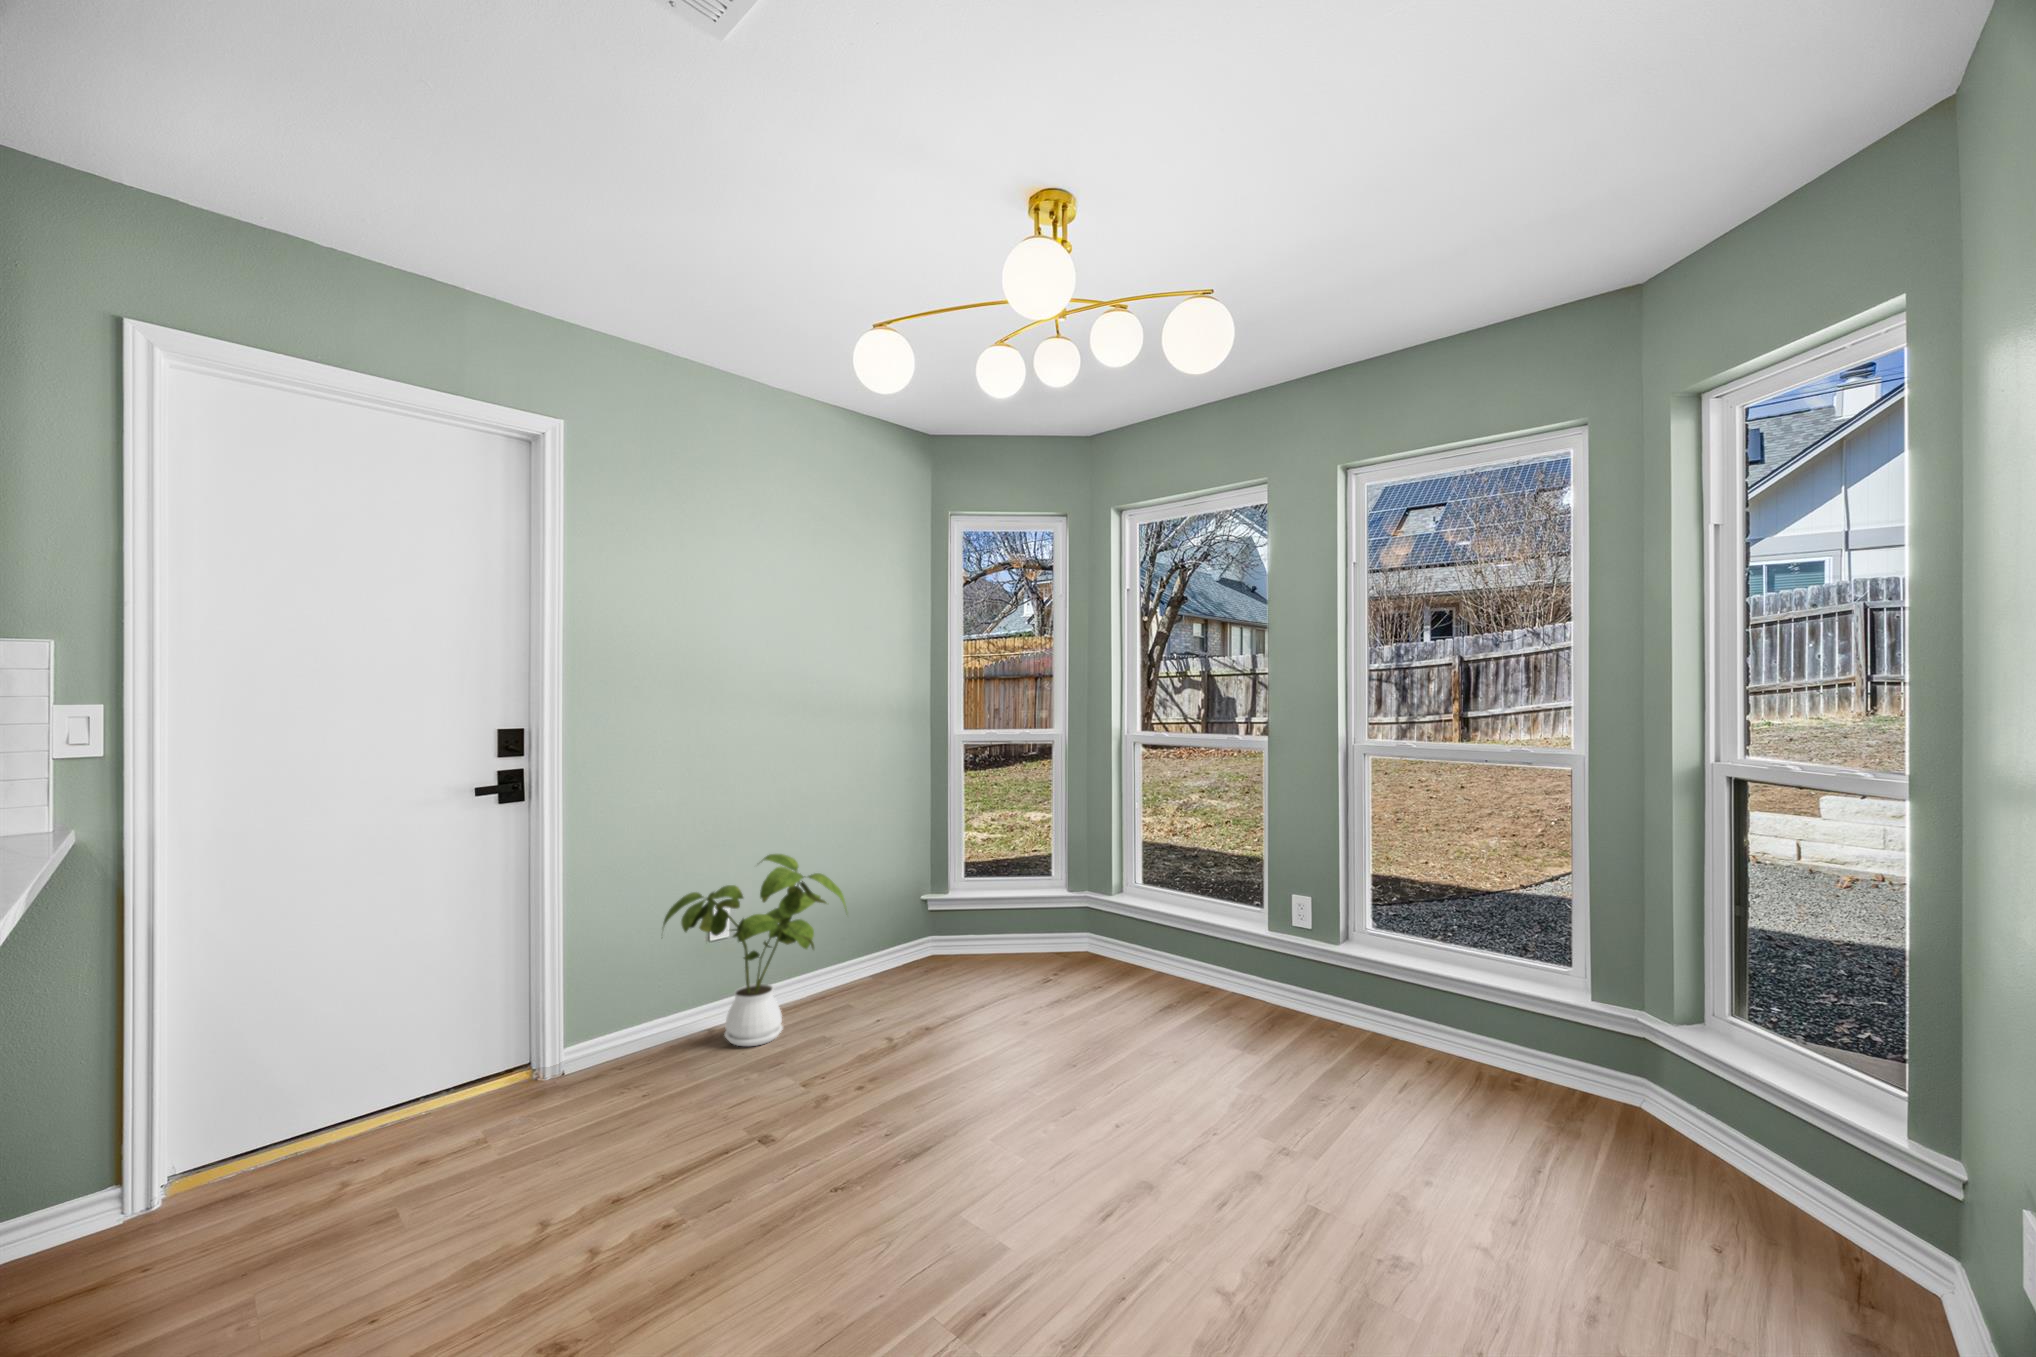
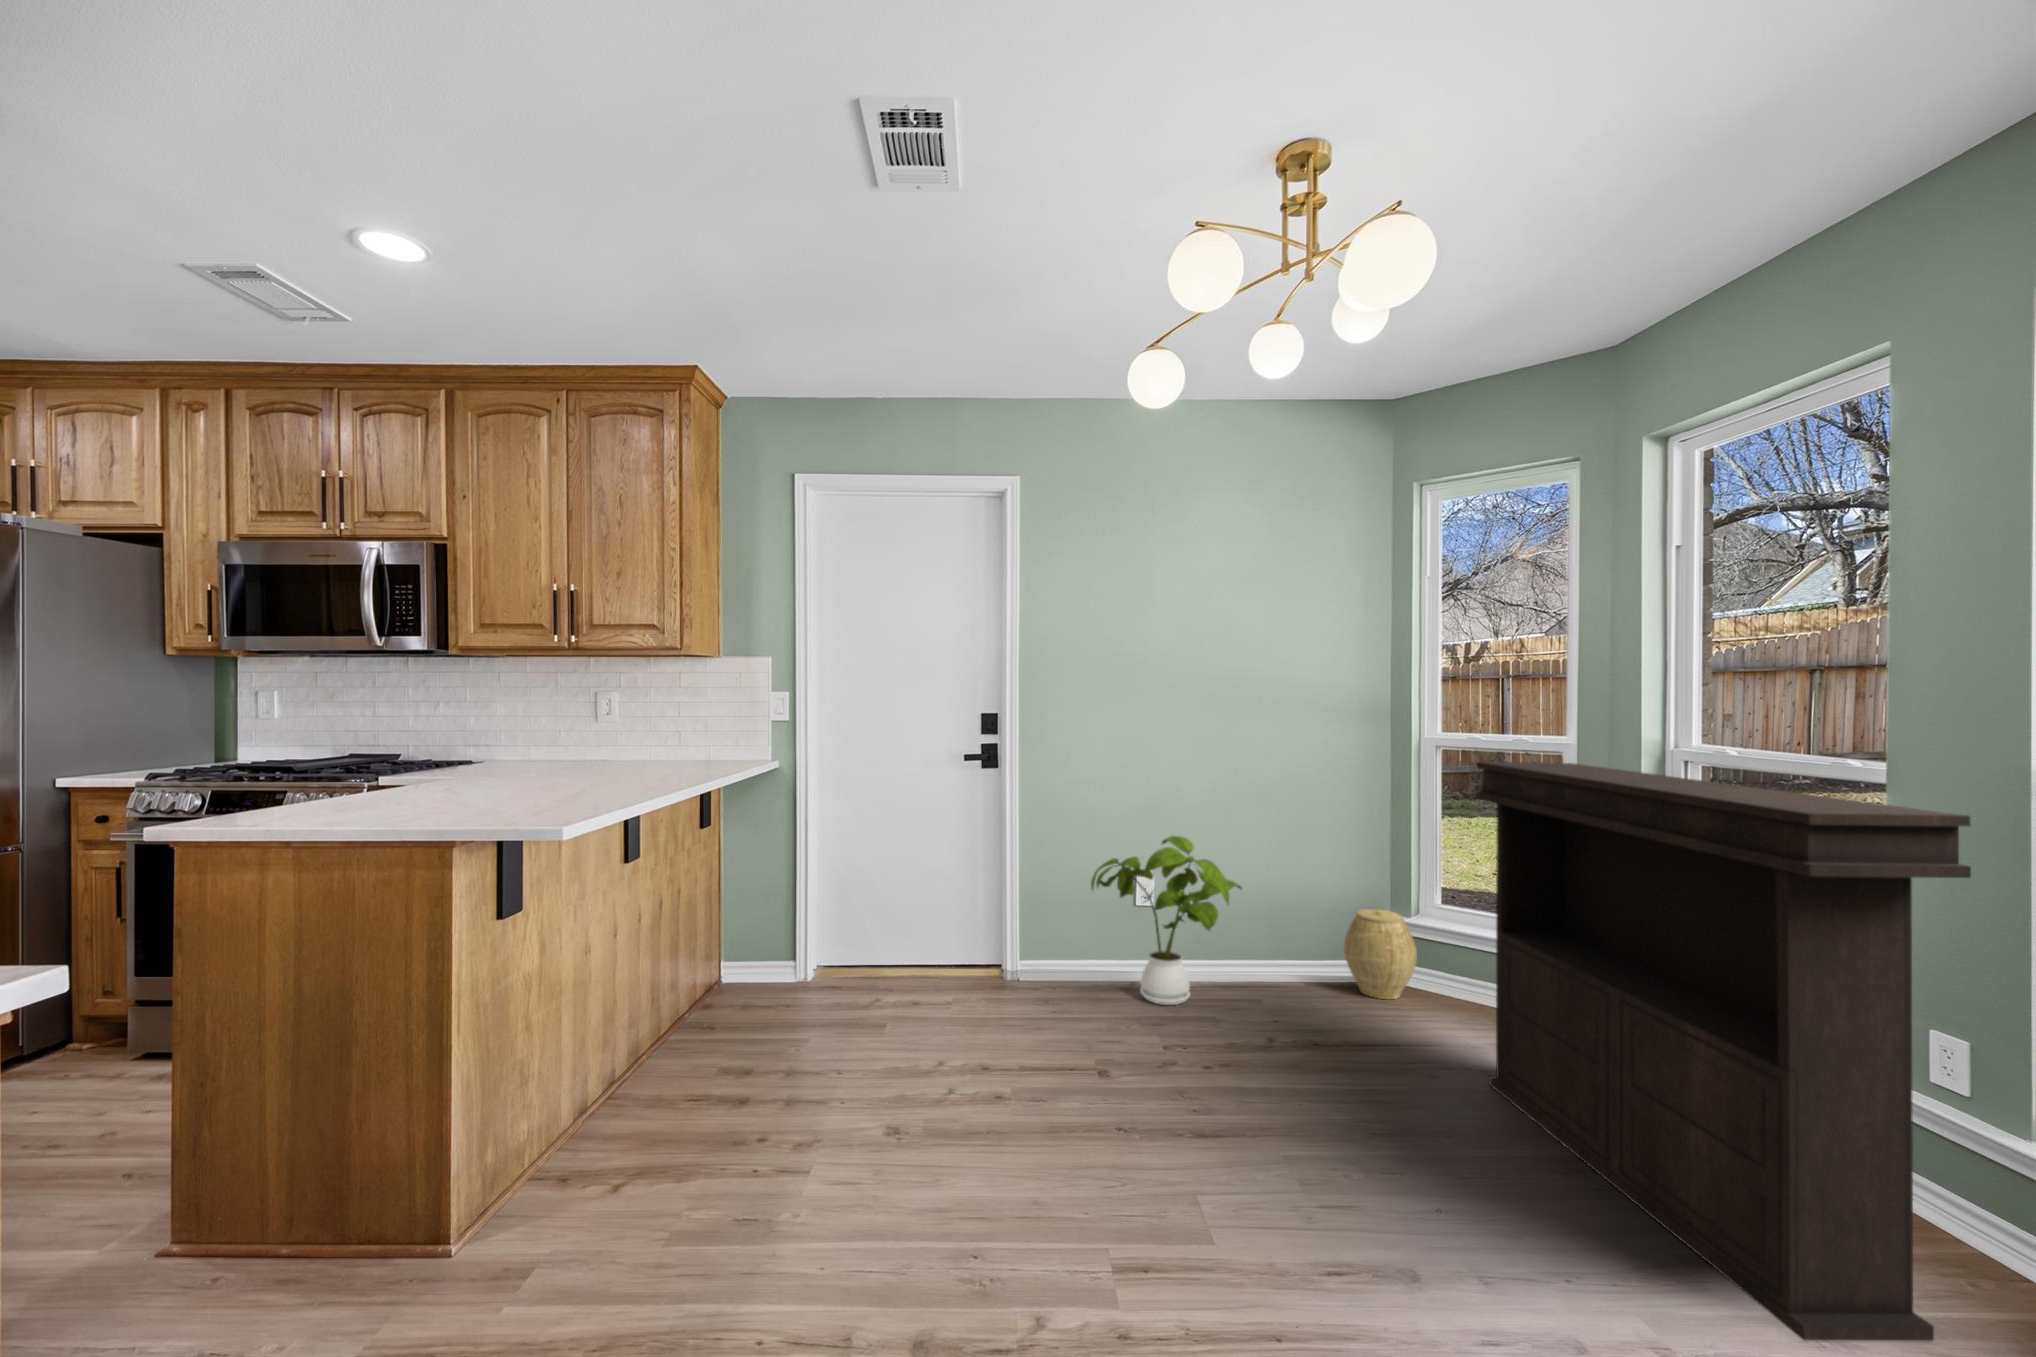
console table: none [1050,744,1361,1105] -> present [1476,762,1971,1341]
woven basket: none [901,893,963,976] -> present [1344,909,1417,999]

